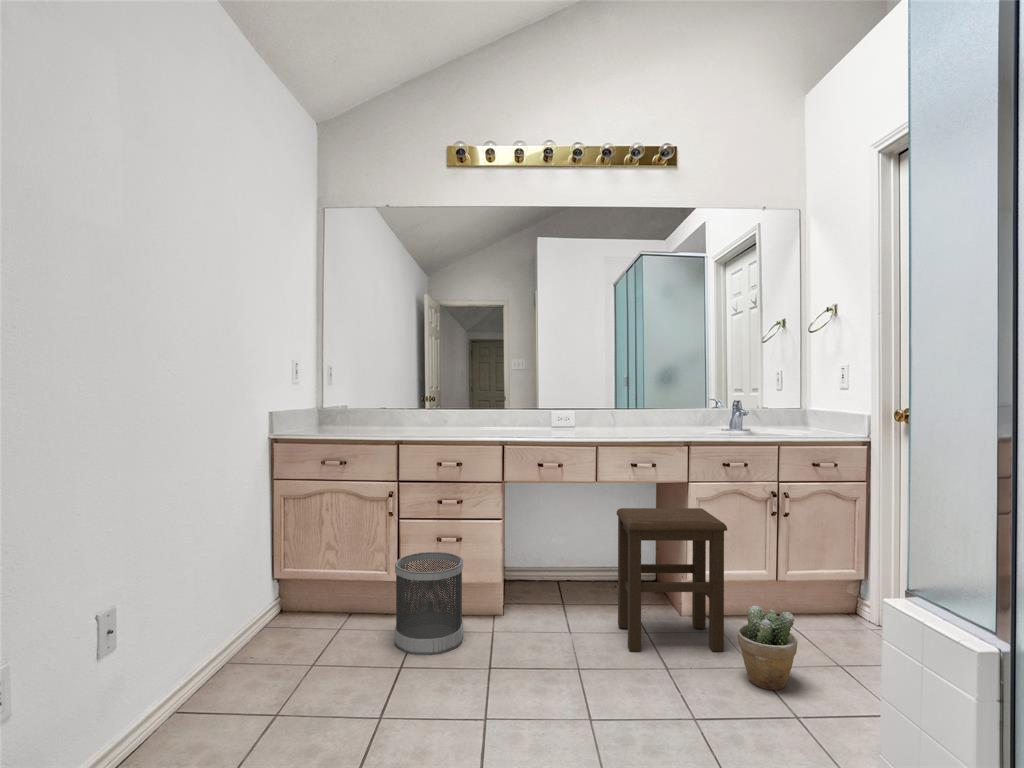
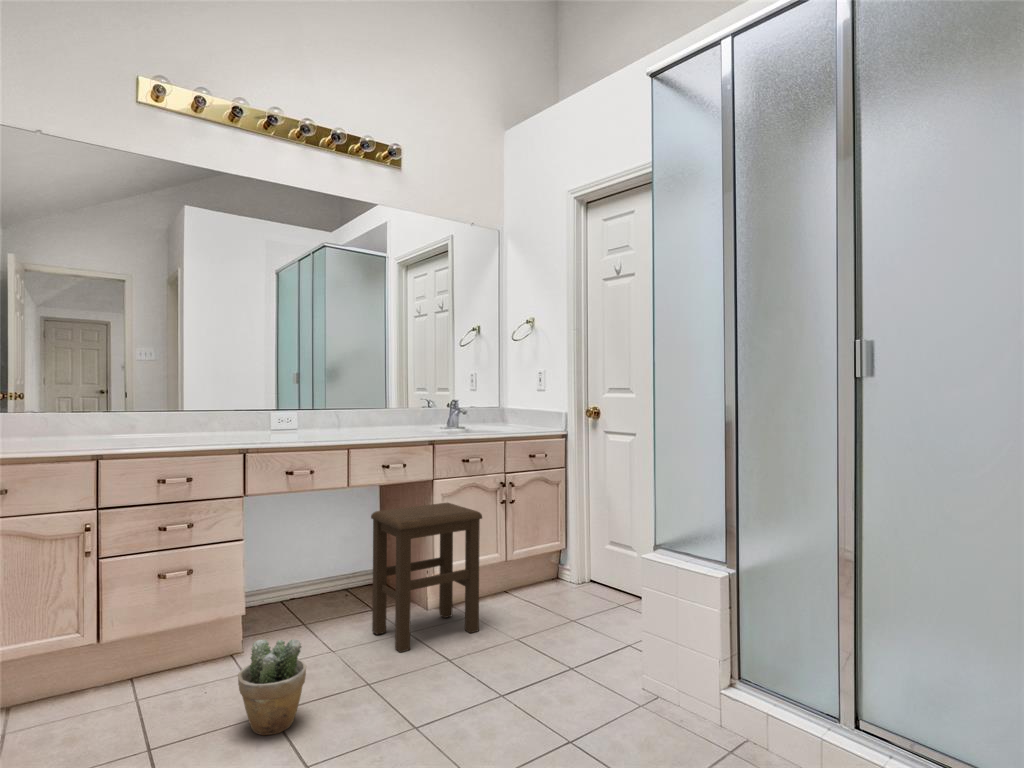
wastebasket: present [395,552,463,655] -> none [113,591,210,726]
potted plant: present [737,606,798,690] -> present [238,639,306,735]

